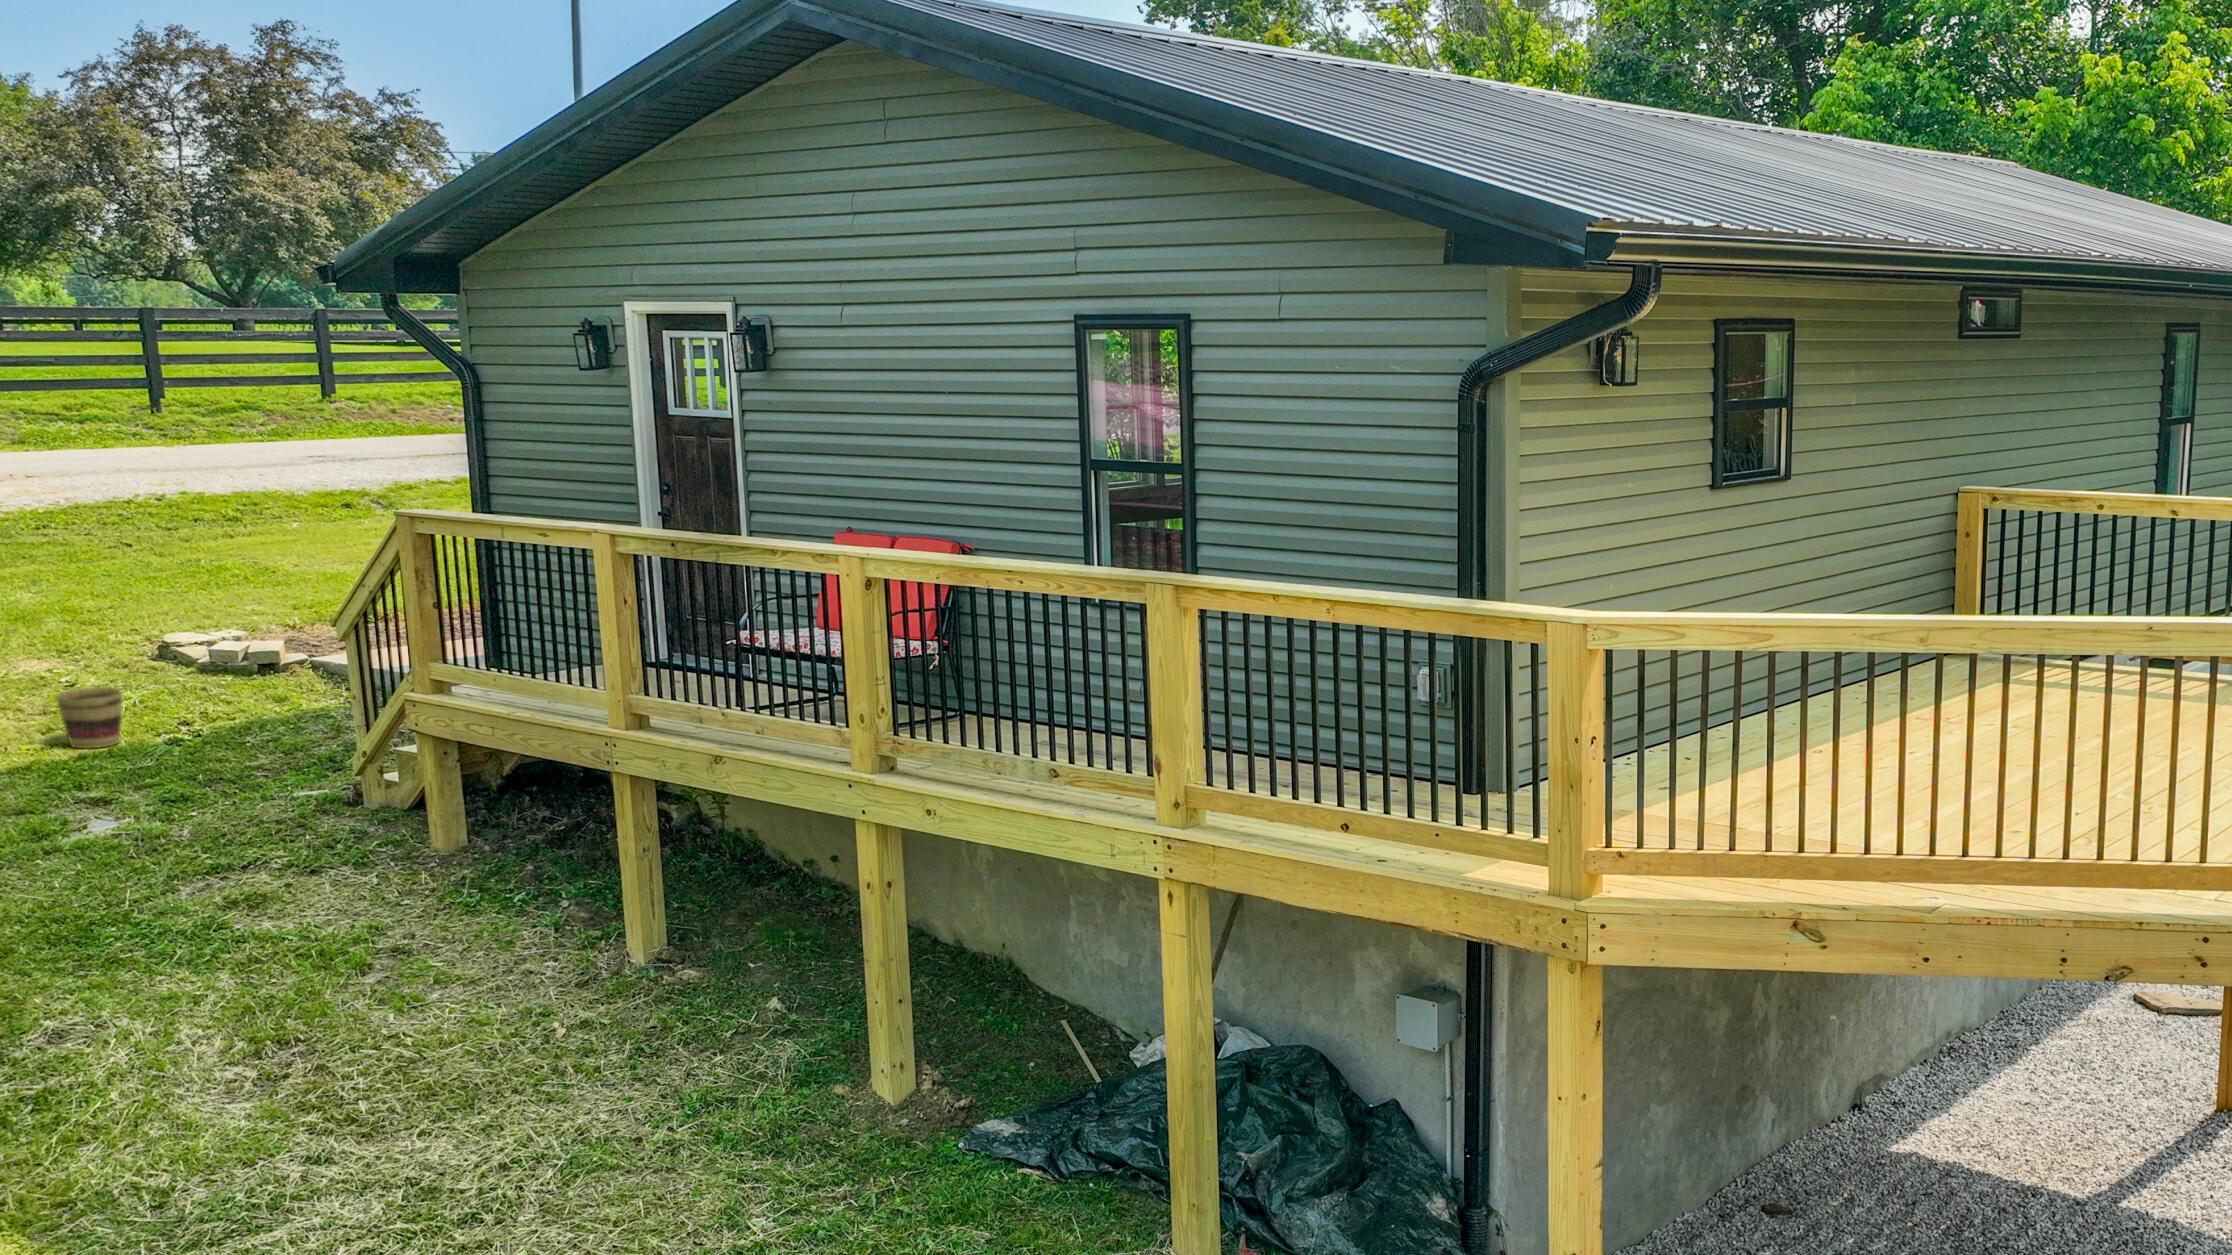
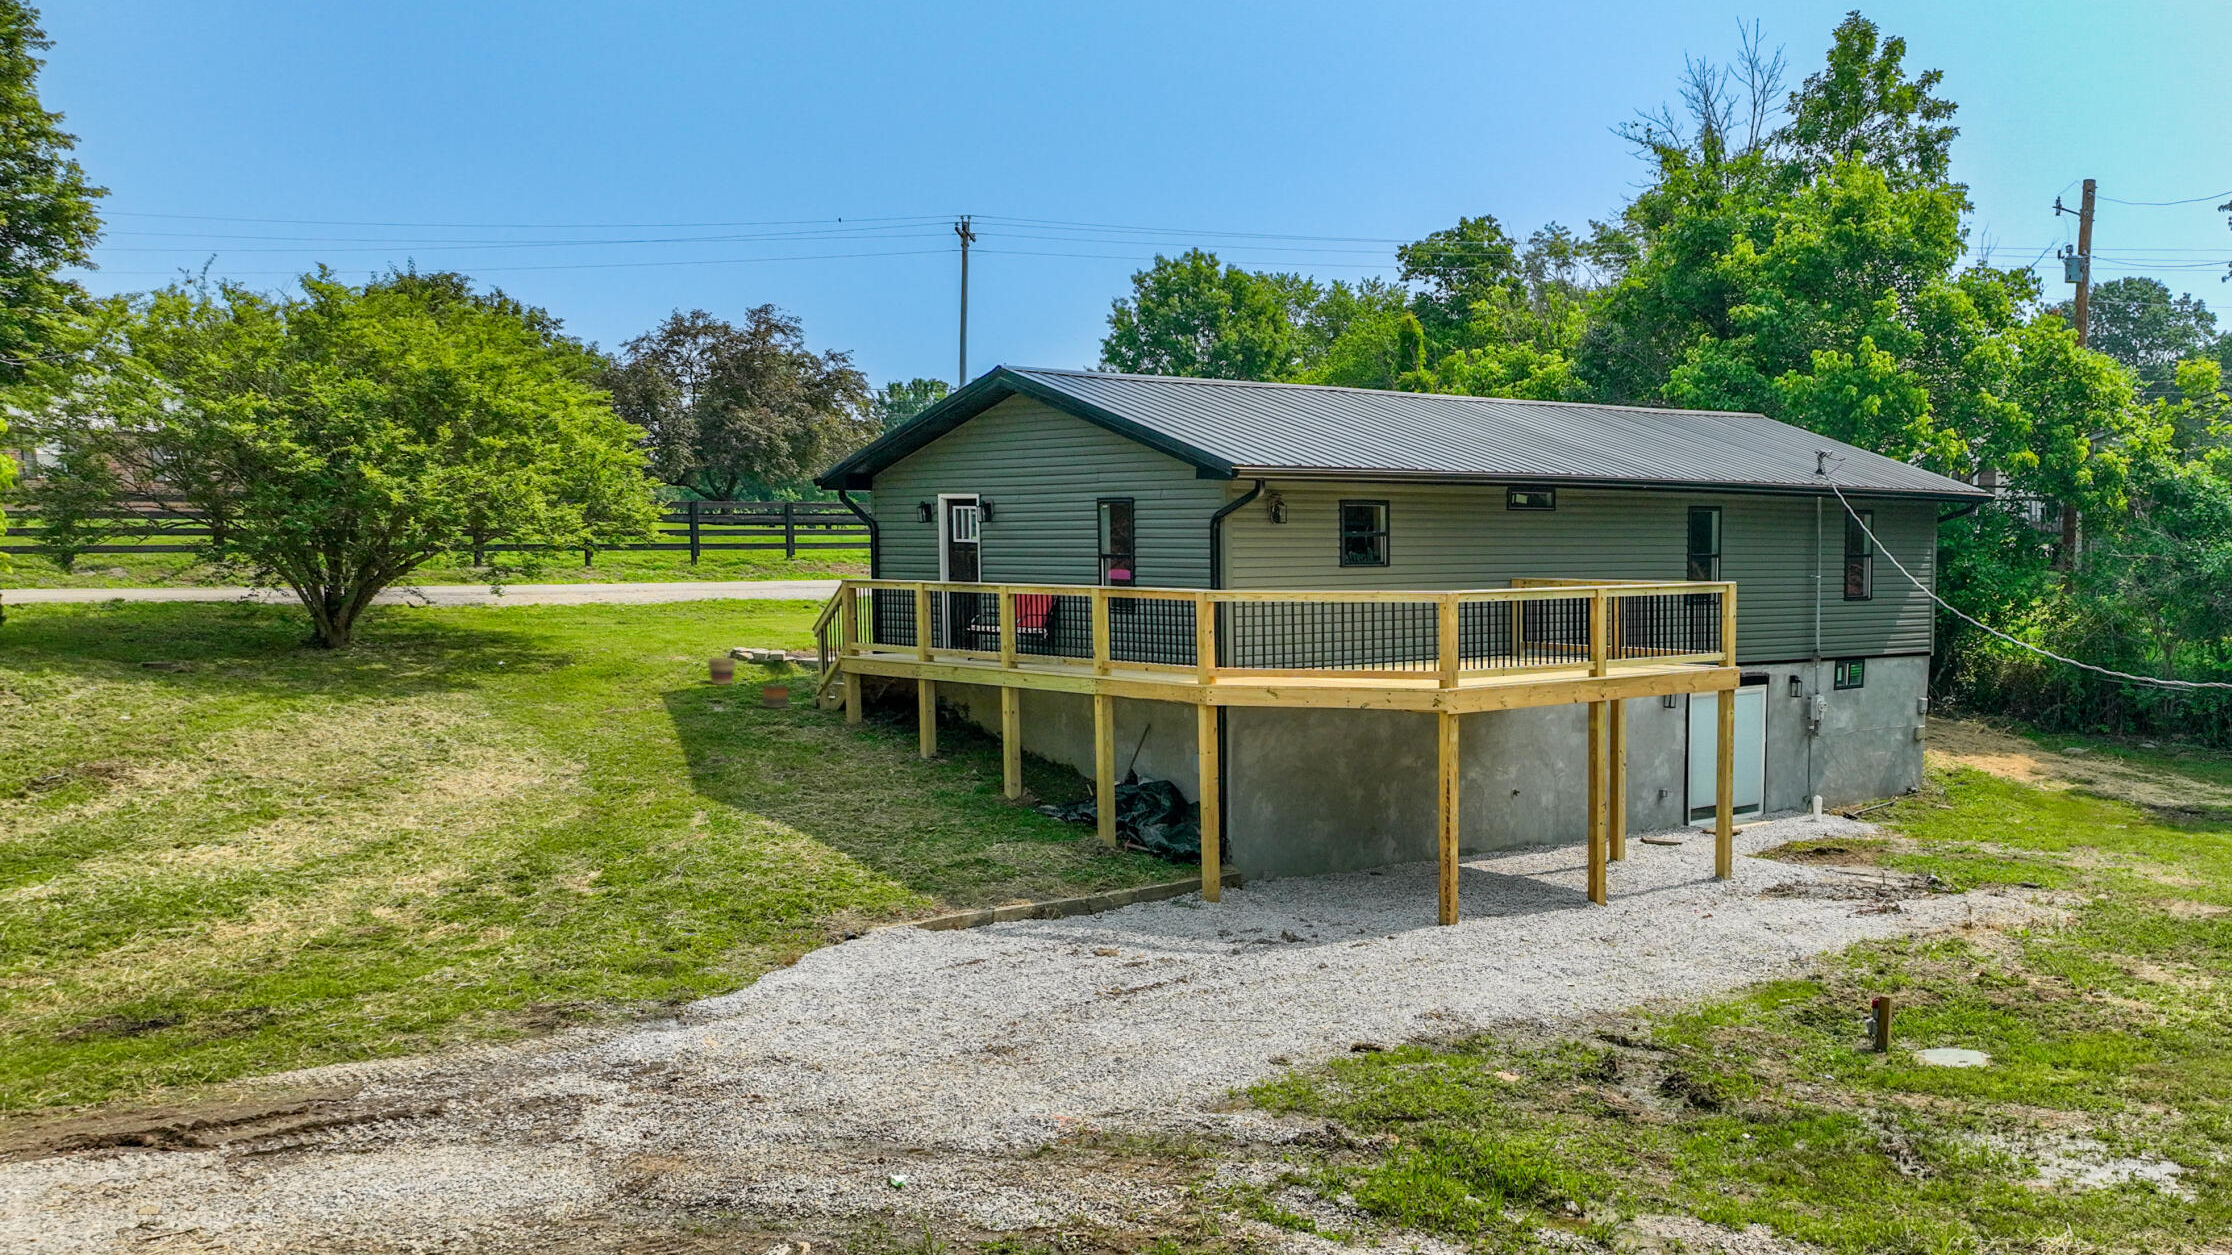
potted tree: none [147,728,240,838] -> present [760,661,795,708]

